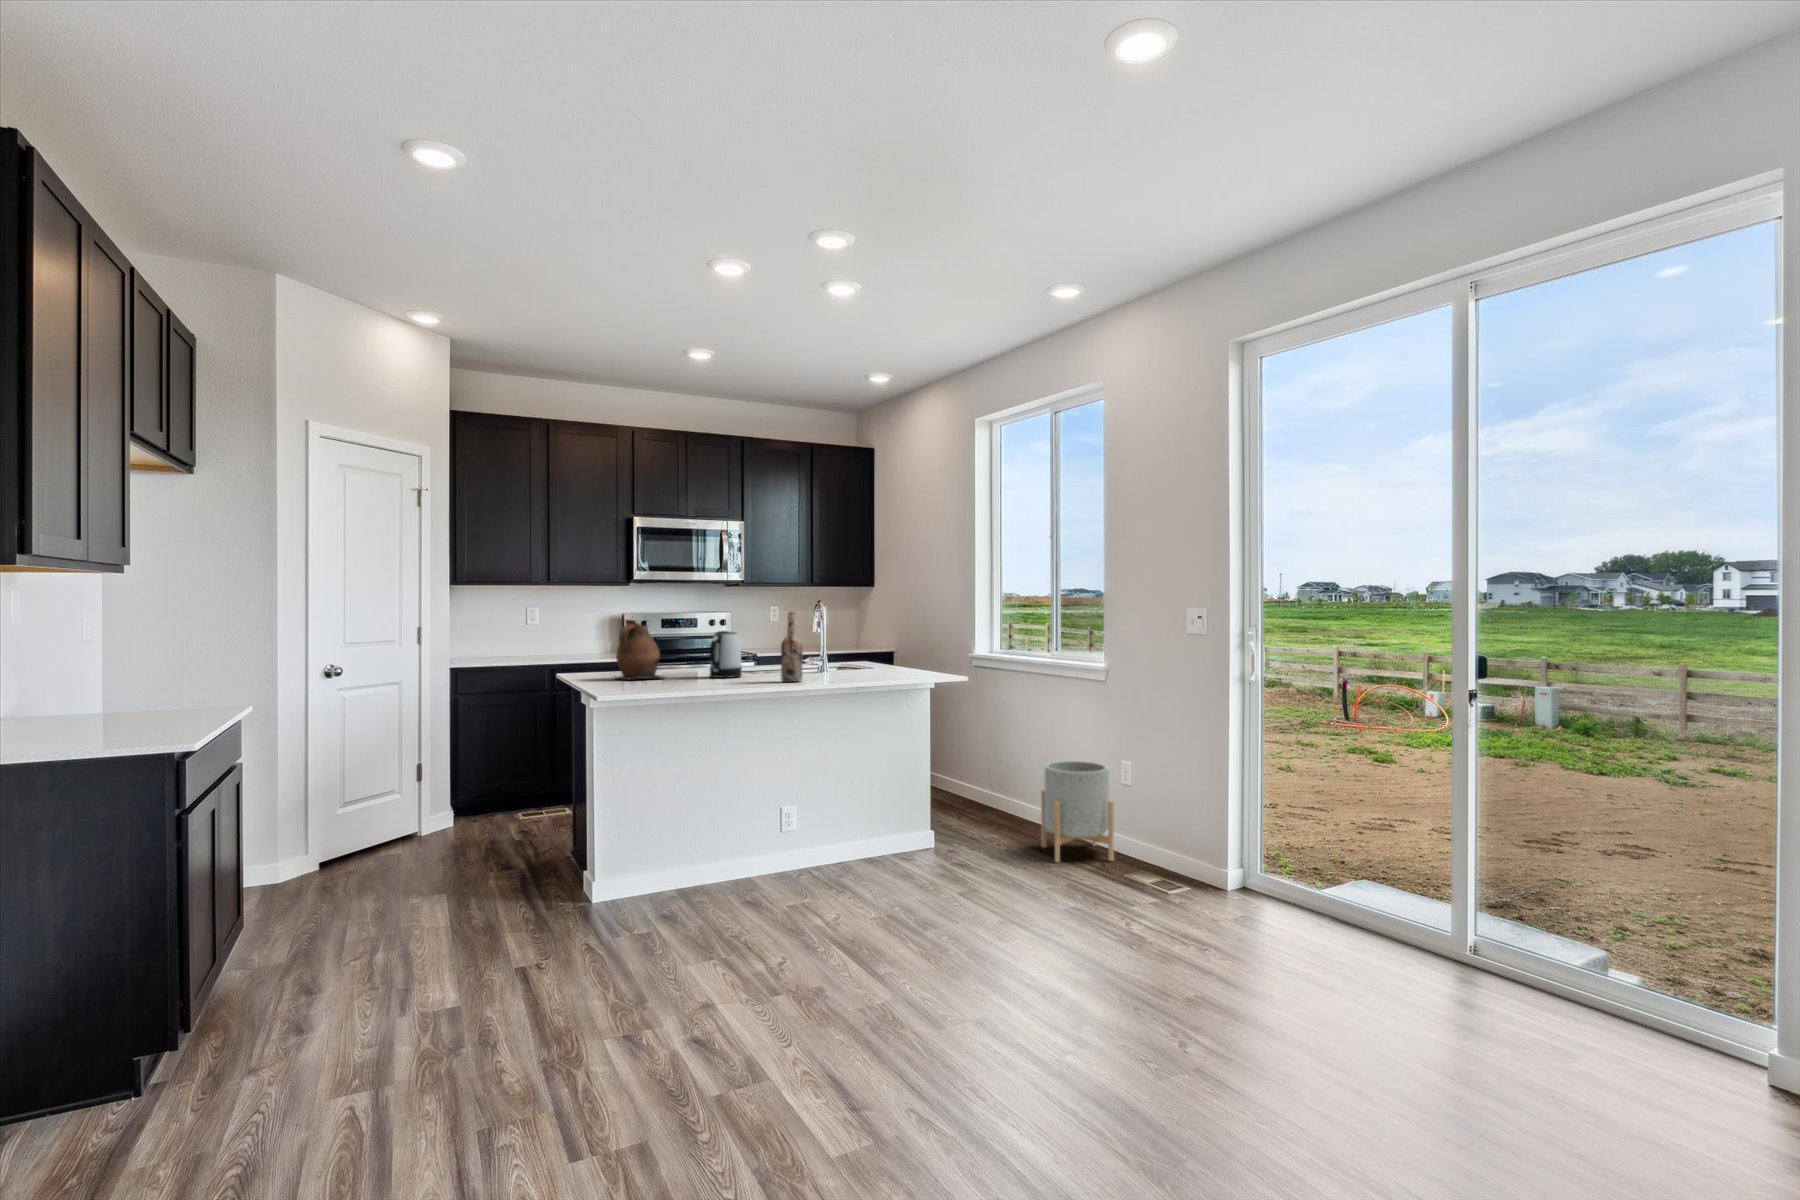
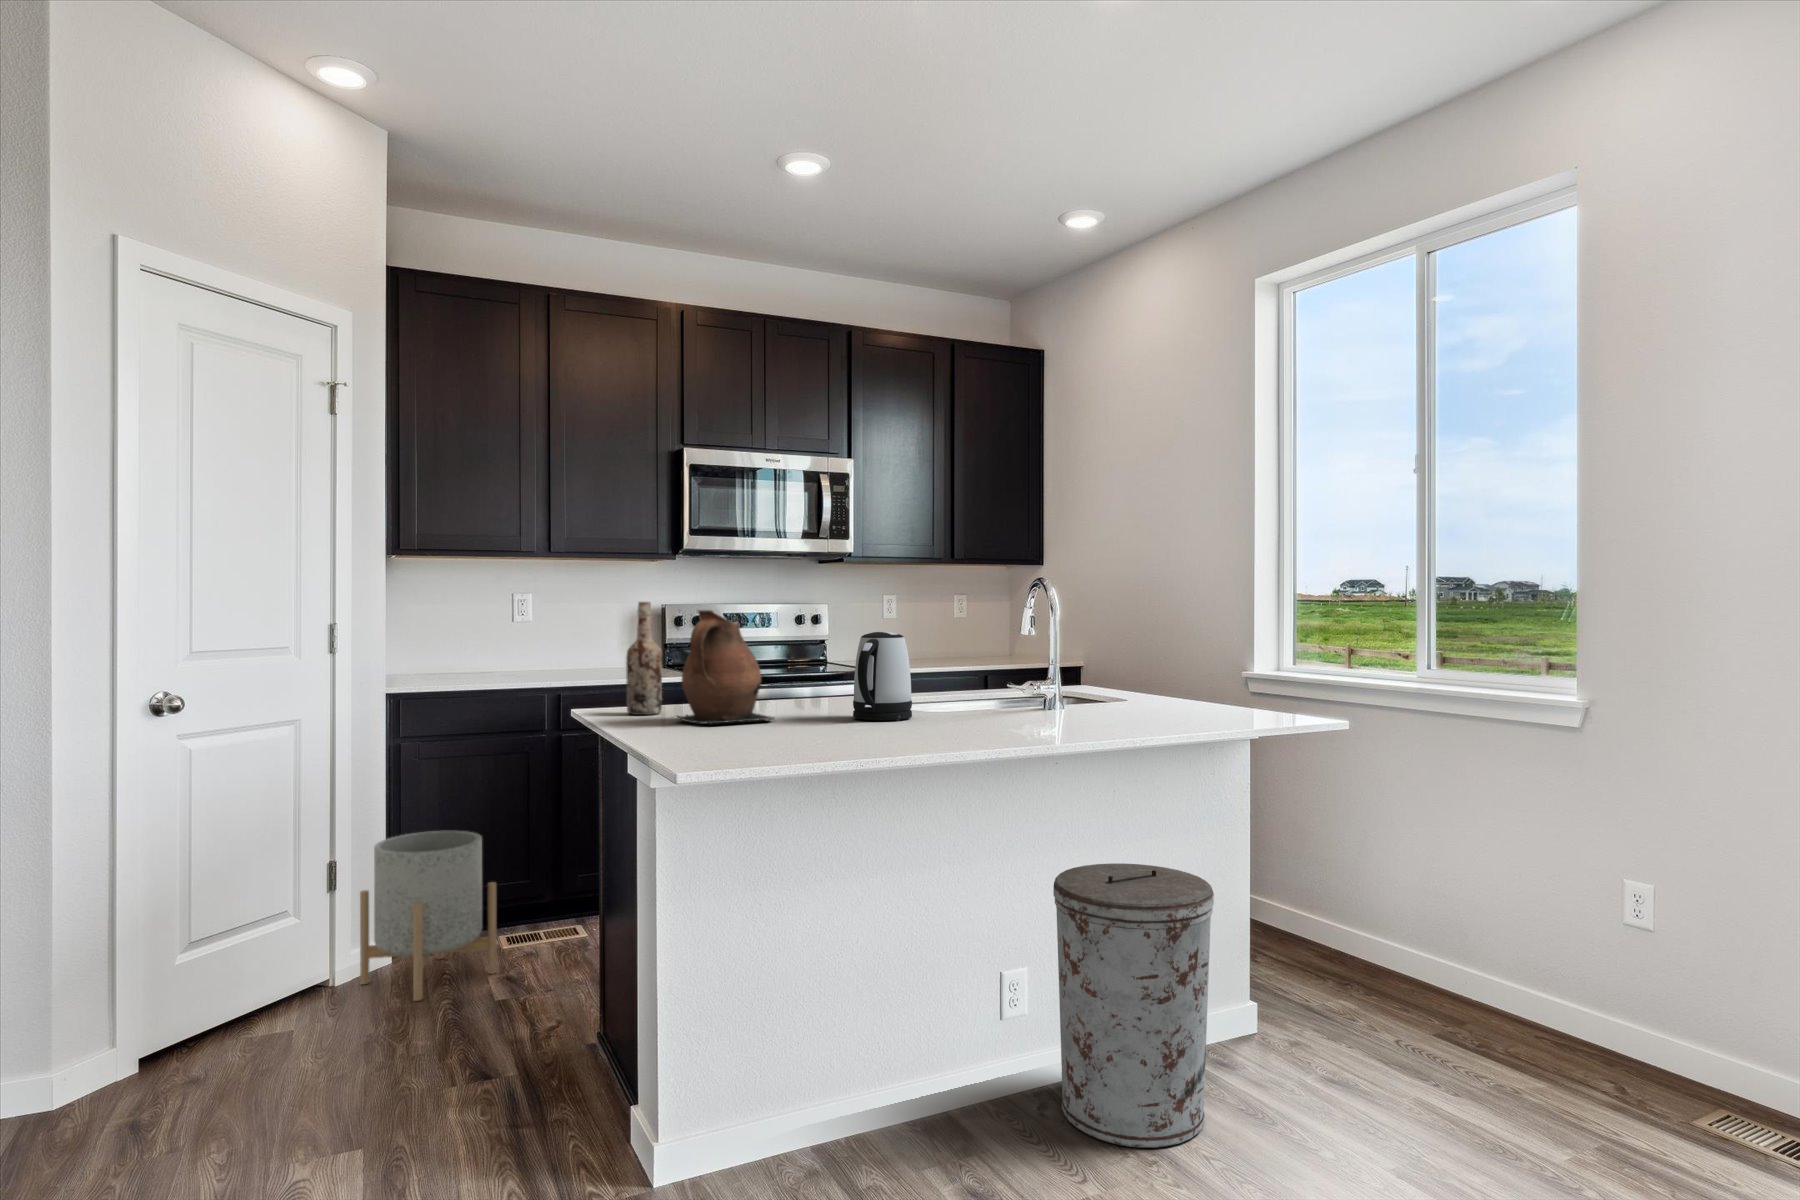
wine bottle: present [781,612,803,682] -> present [626,602,662,715]
trash can: none [806,752,885,887] -> present [1053,863,1214,1148]
planter: present [1041,761,1114,862] -> present [360,831,496,1001]

